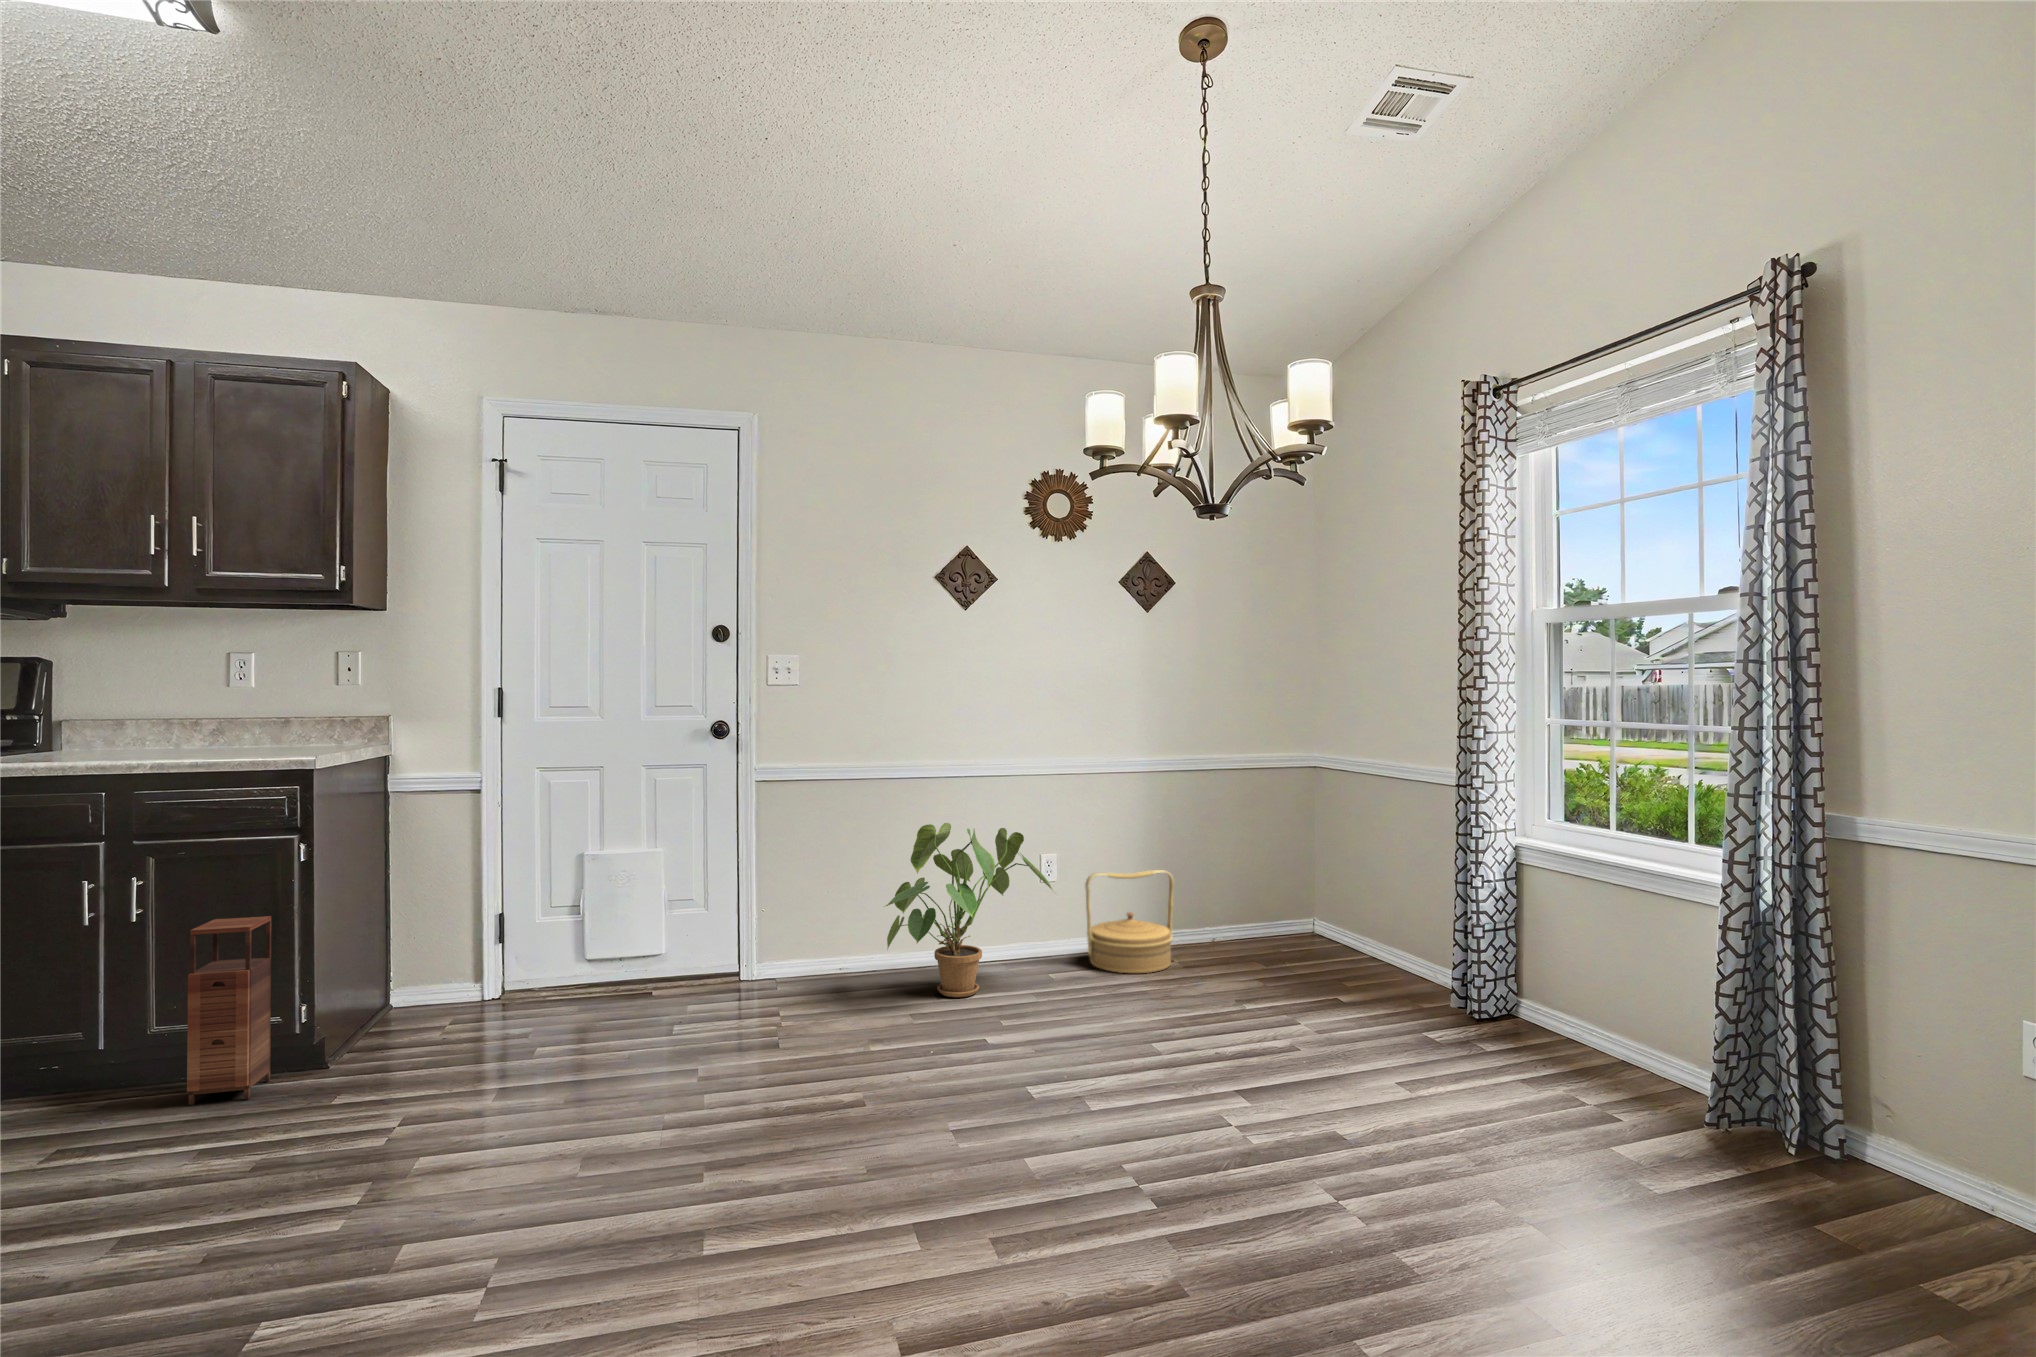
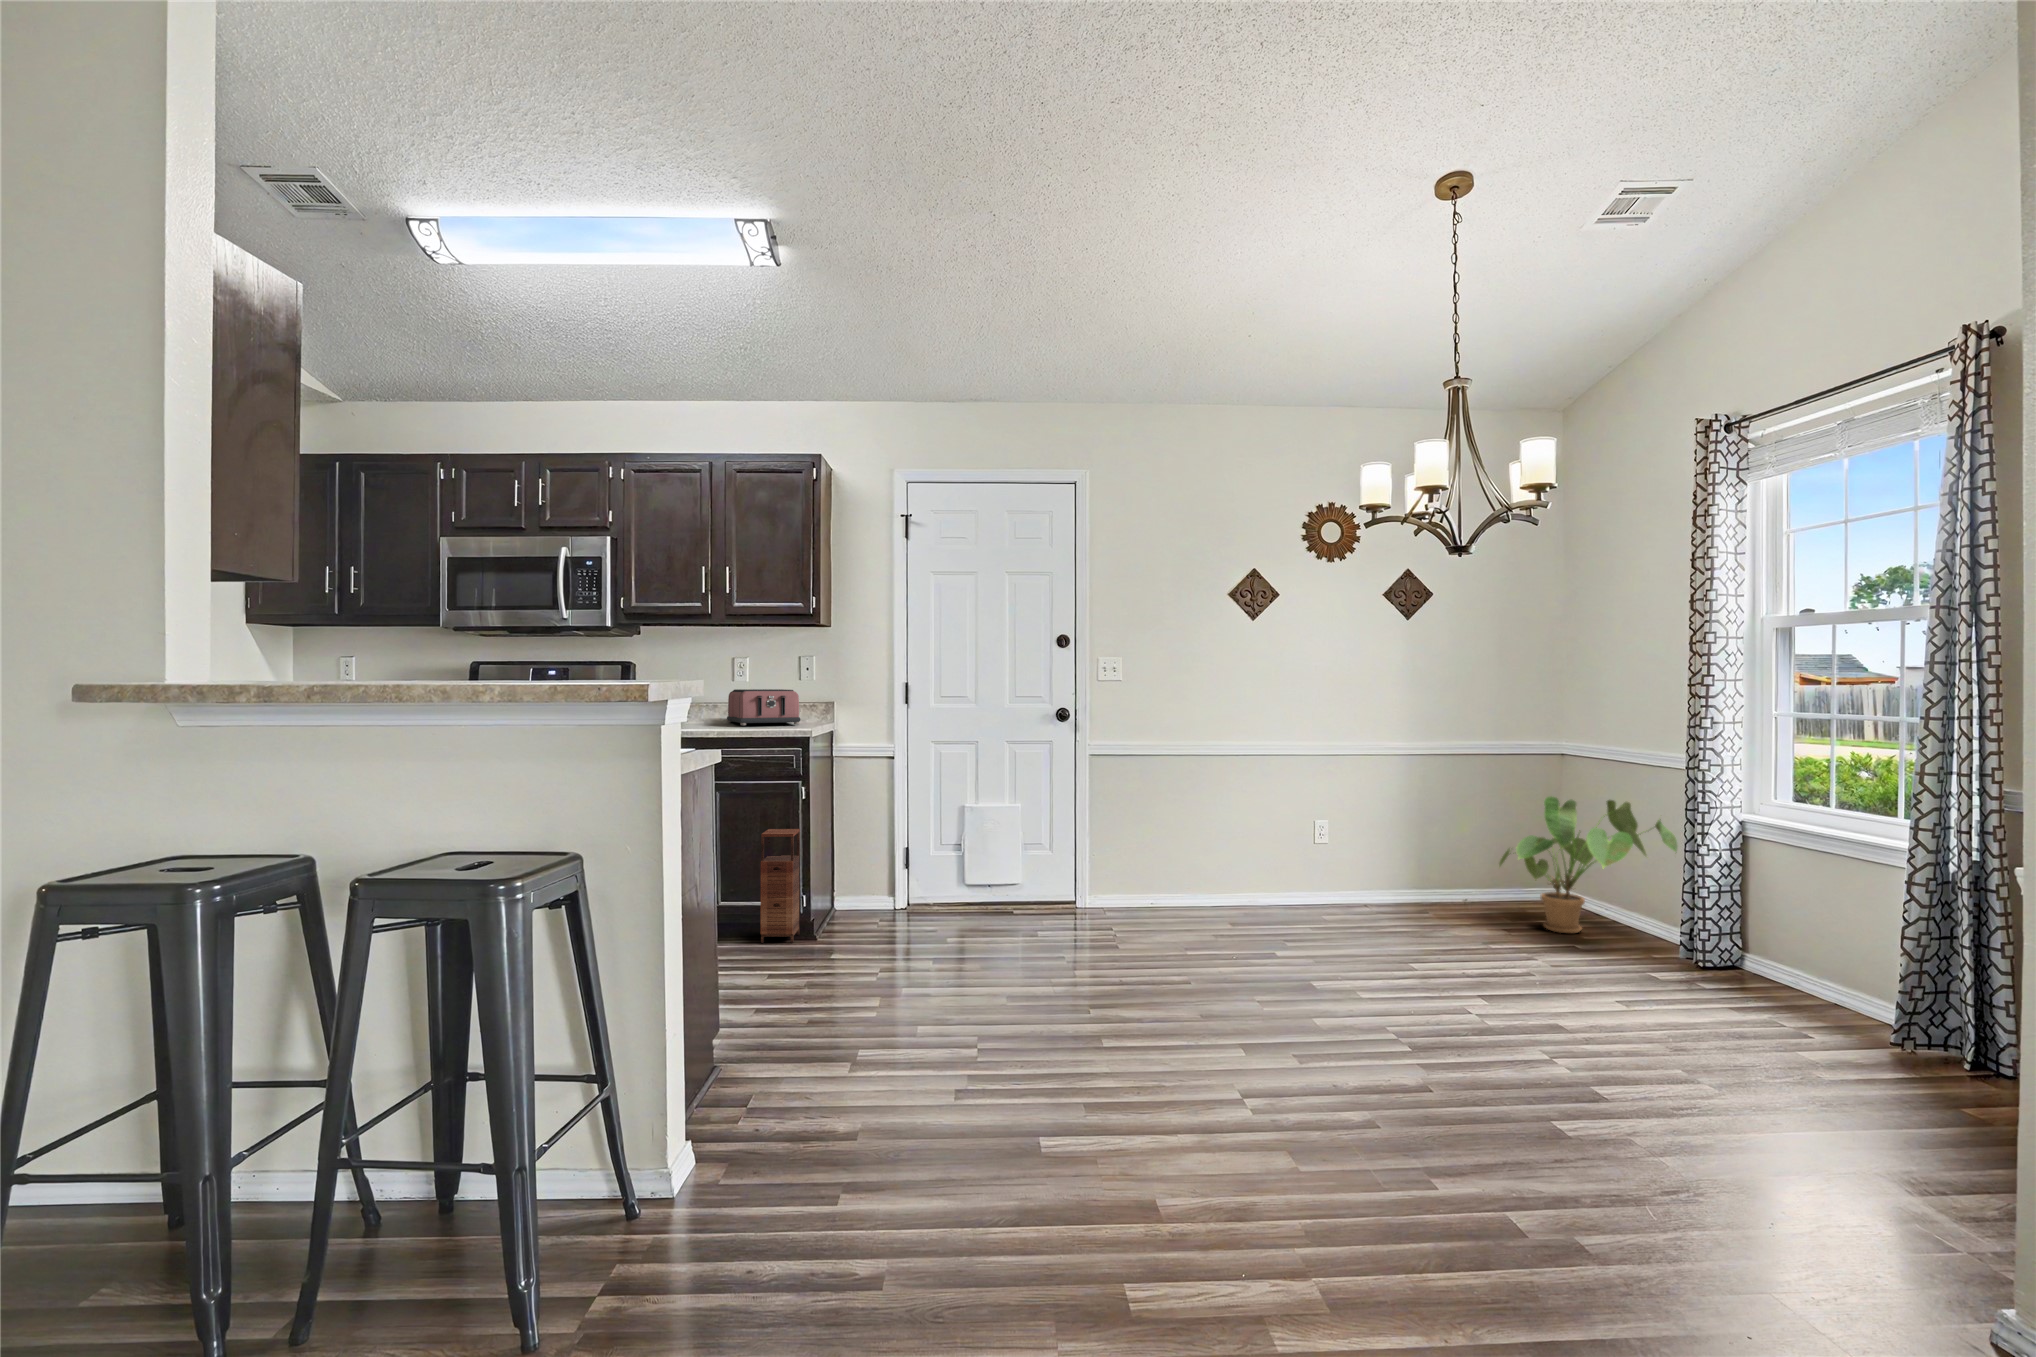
toaster: none [170,699,296,755] -> present [727,689,800,725]
house plant: present [884,823,1053,997] -> present [1499,797,1678,933]
woven basket: present [1085,870,1174,973] -> none [1349,833,1426,915]

